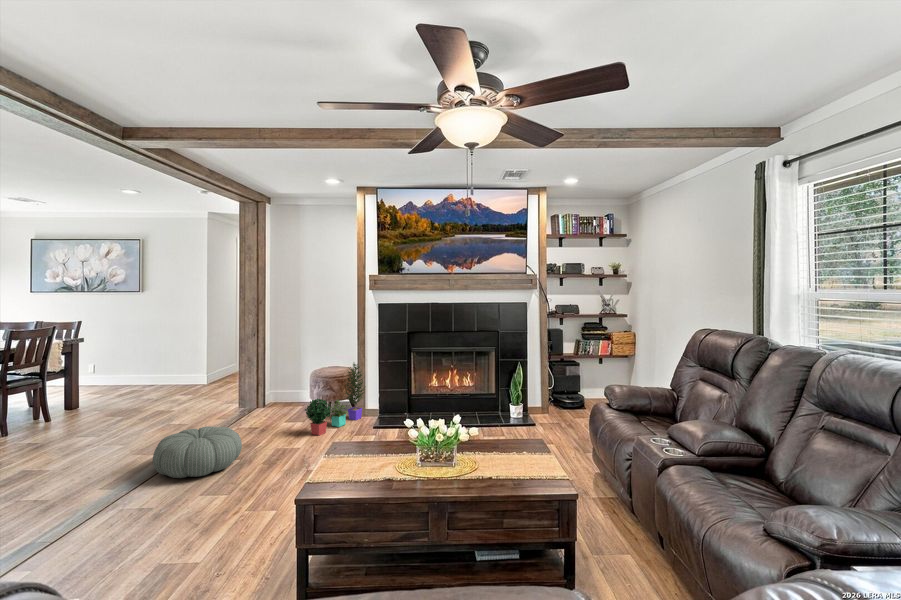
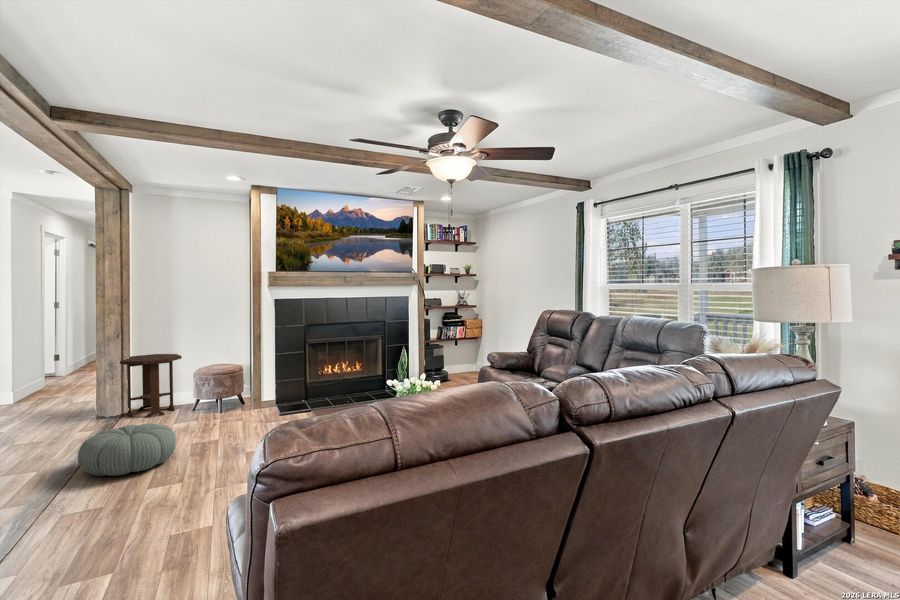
side table: none [246,354,297,414] -> present [120,354,182,418]
potted plant: present [305,364,364,435] -> none [217,355,268,426]

